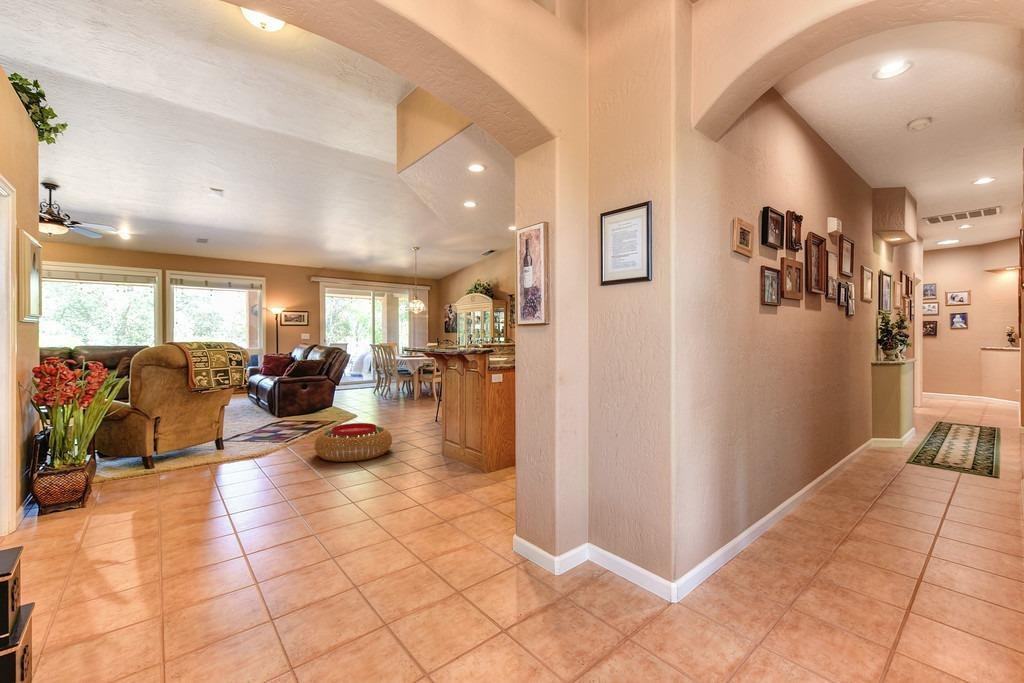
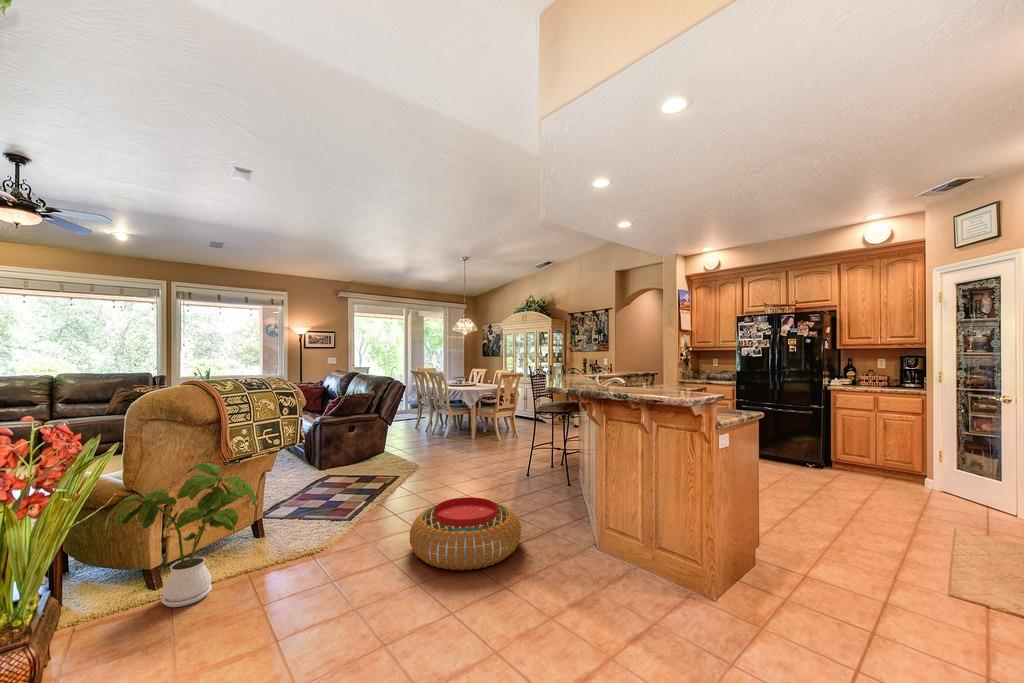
house plant: none [119,390,212,474] -> present [104,463,256,607]

